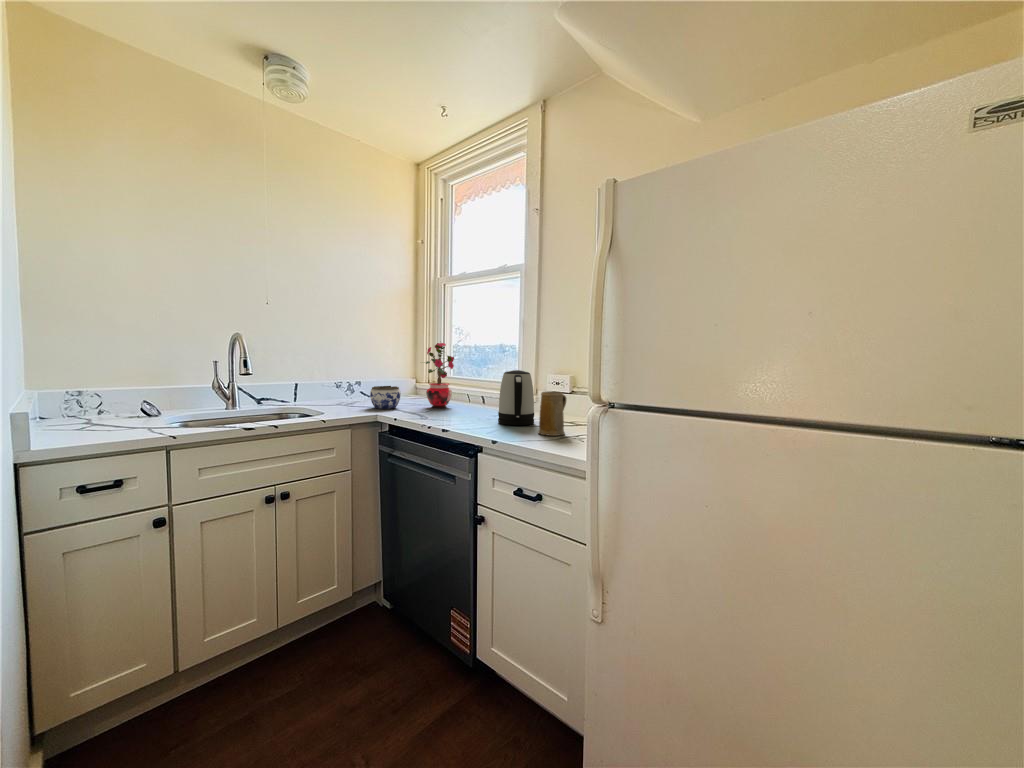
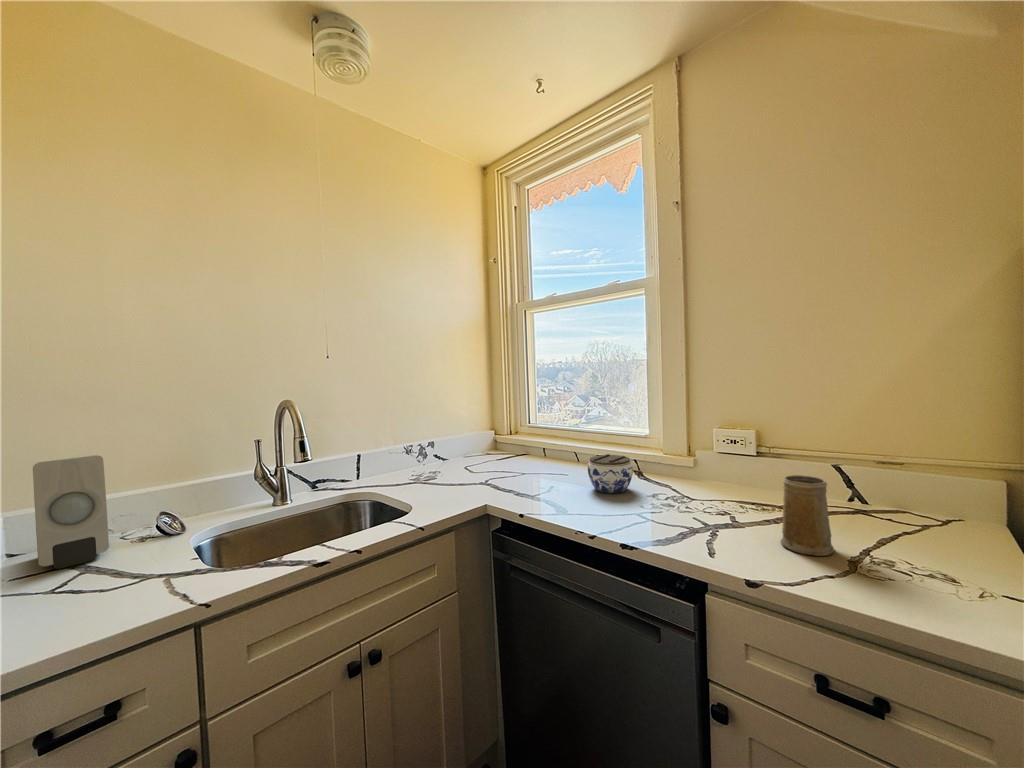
potted plant: present [426,343,454,408] -> none [520,388,567,478]
soap dispenser: none [59,355,109,425] -> present [33,455,109,569]
kettle: present [498,370,534,425] -> none [675,434,735,522]
jar: present [370,386,401,409] -> present [588,454,633,493]

